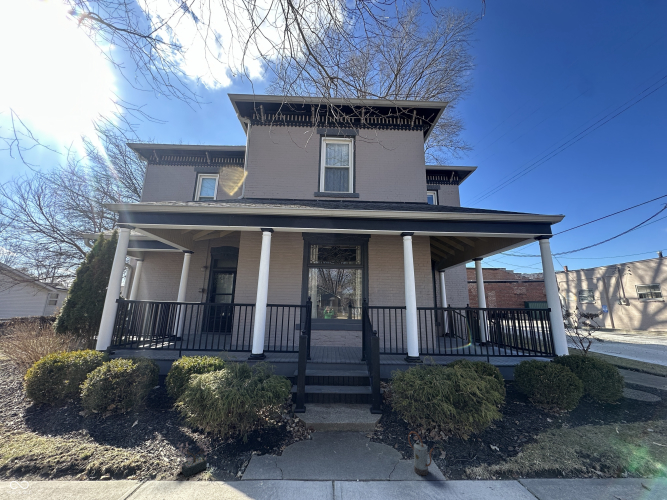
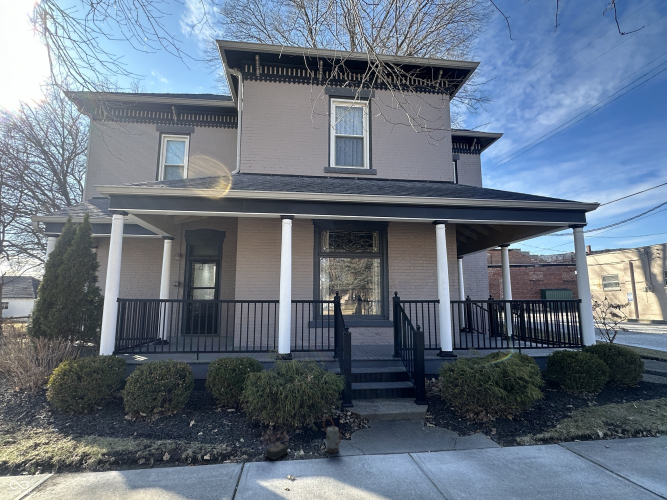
watering can: present [408,431,433,475] -> present [323,417,342,453]

